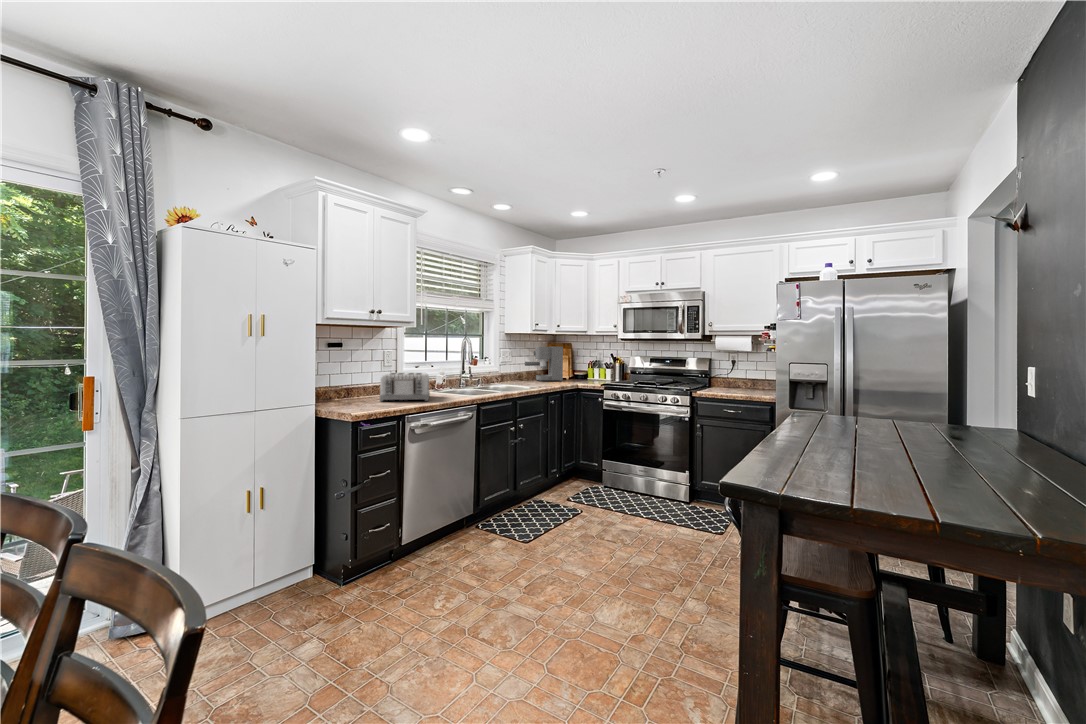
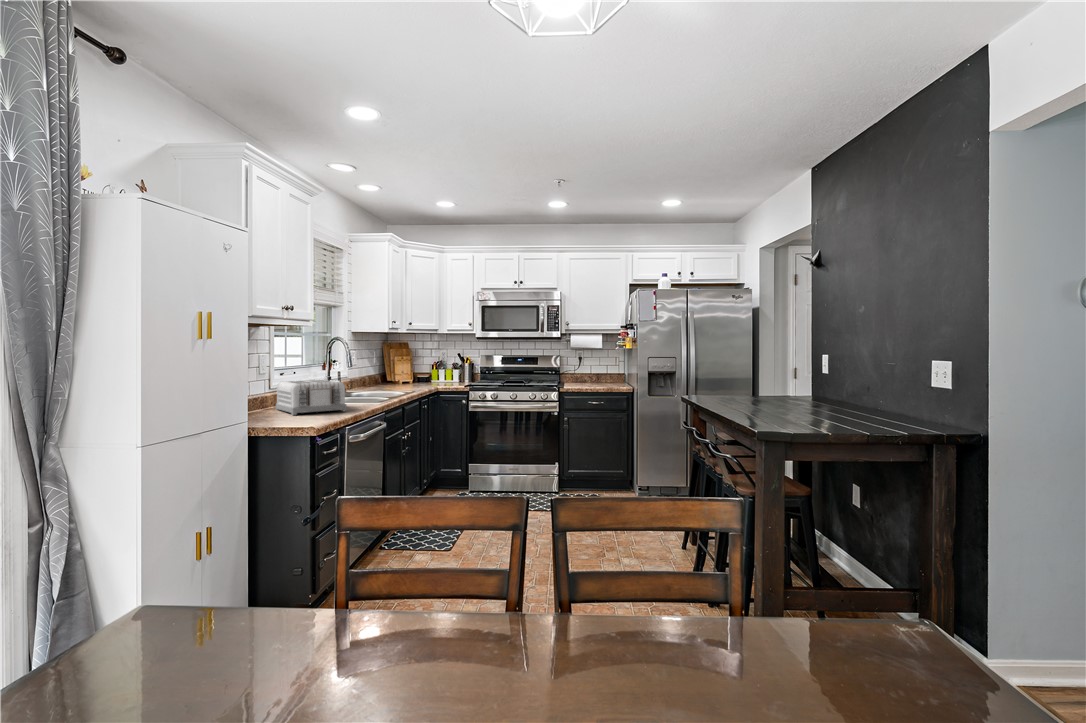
coffee maker: present [525,347,563,381] -> none [373,346,416,384]

